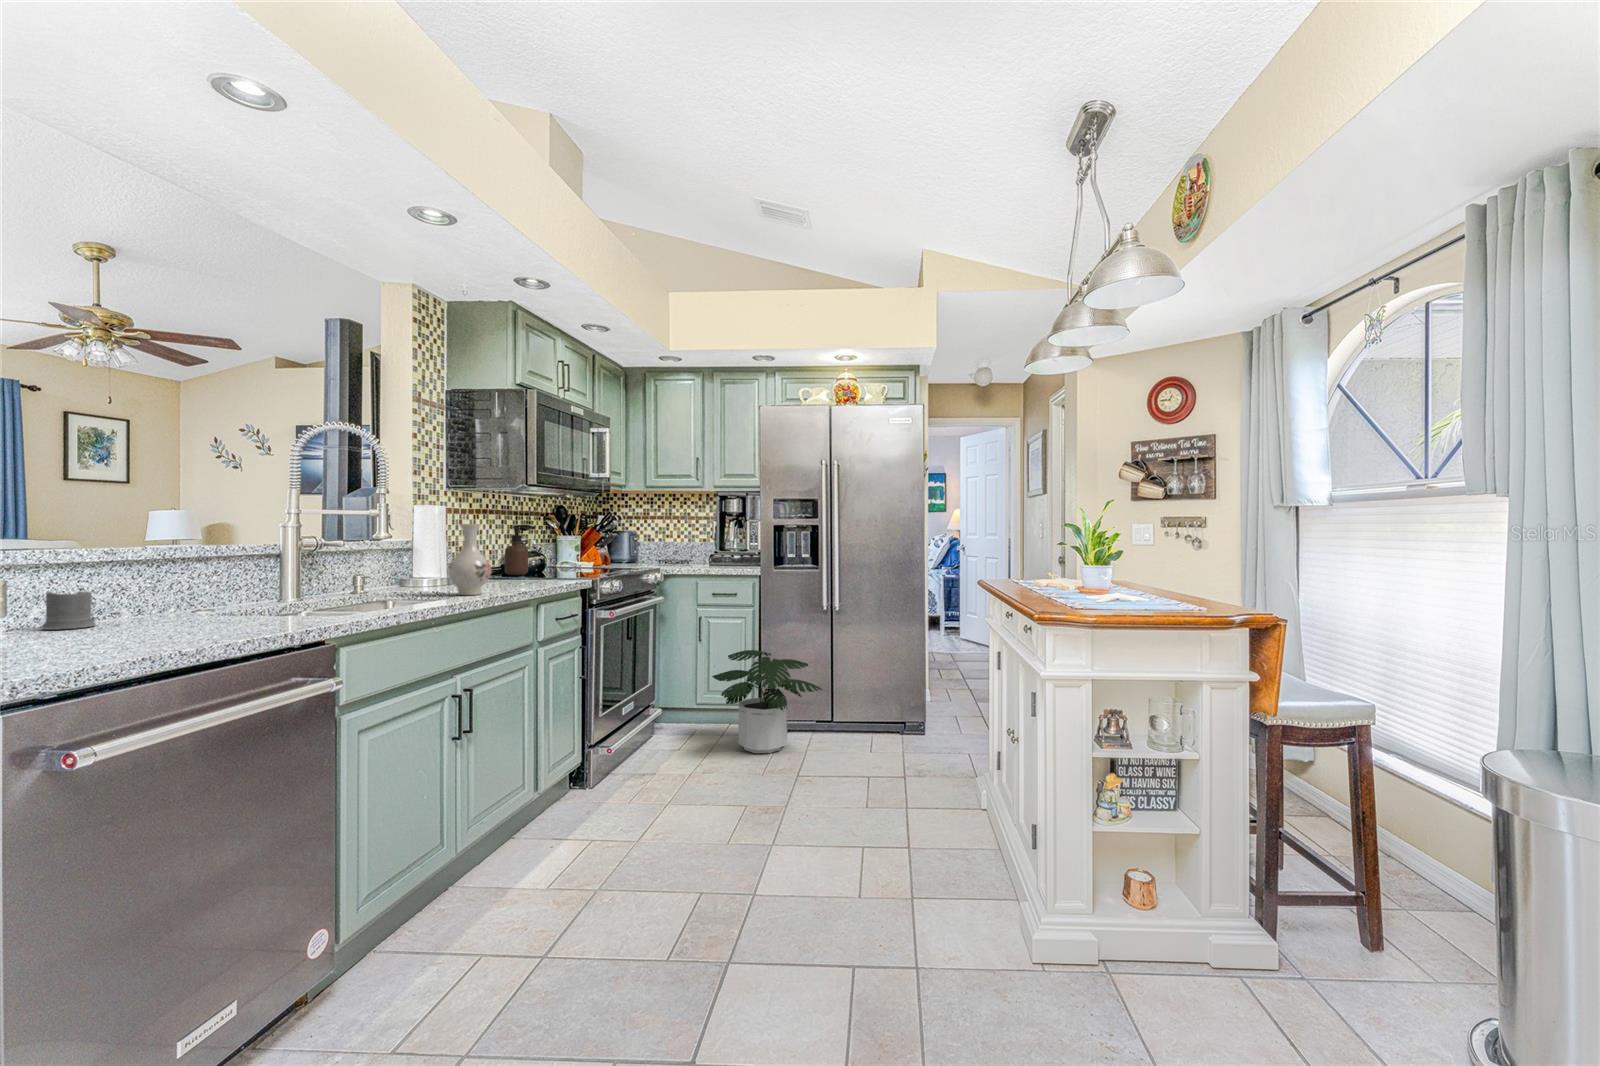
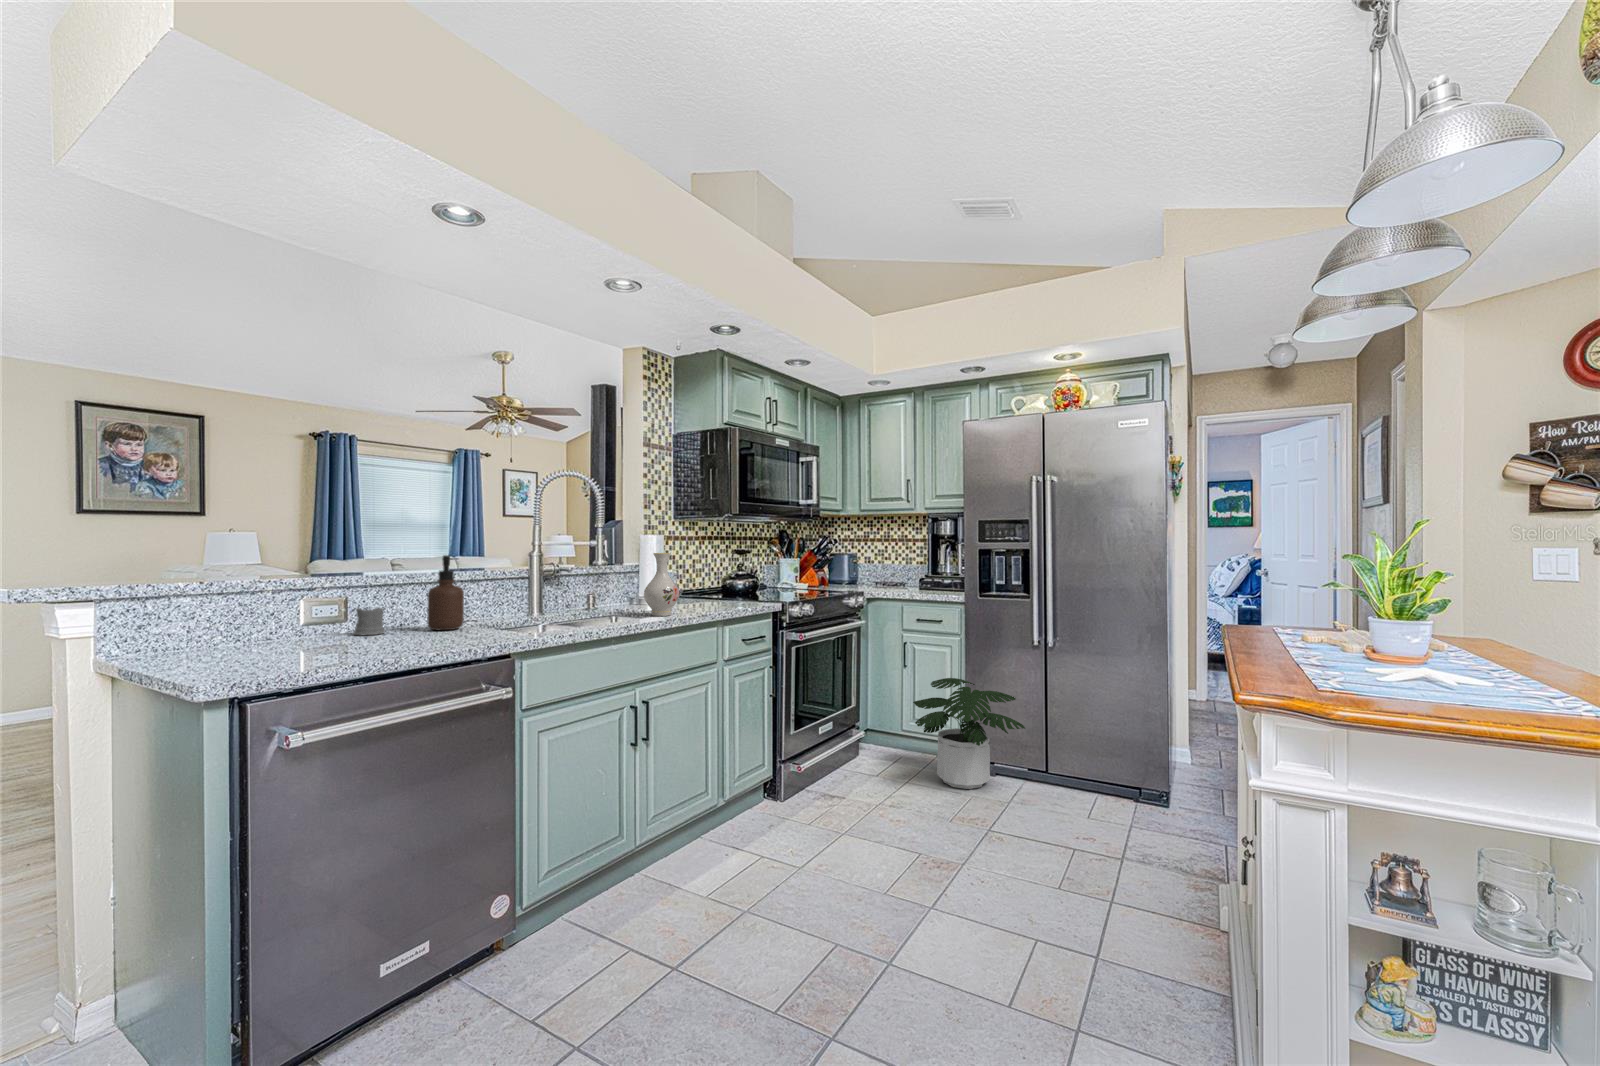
soap dispenser: present [505,525,528,575] -> present [428,555,464,630]

